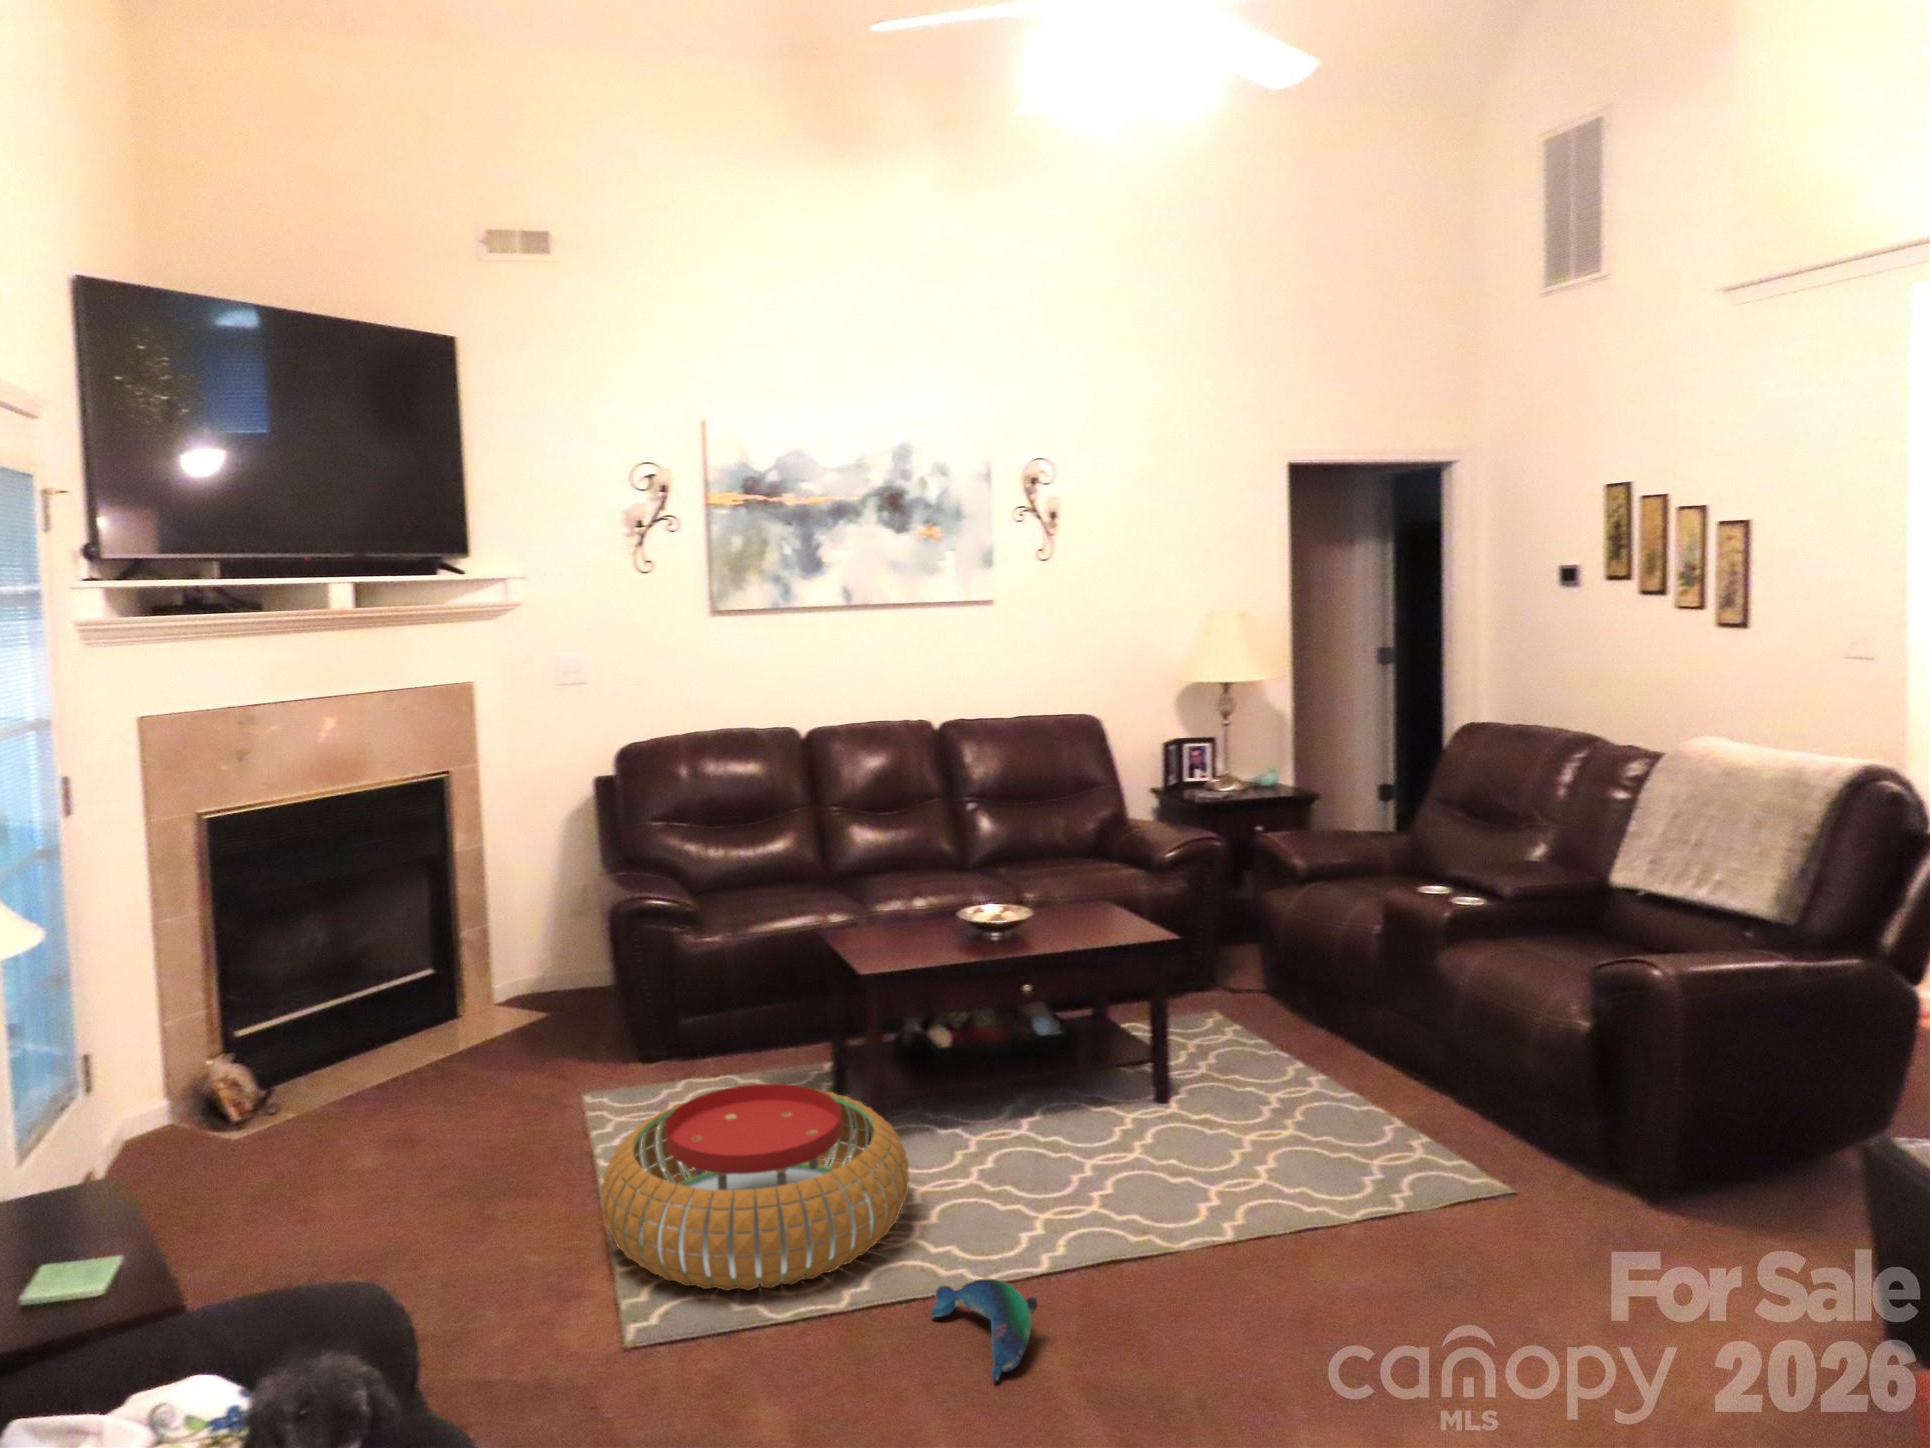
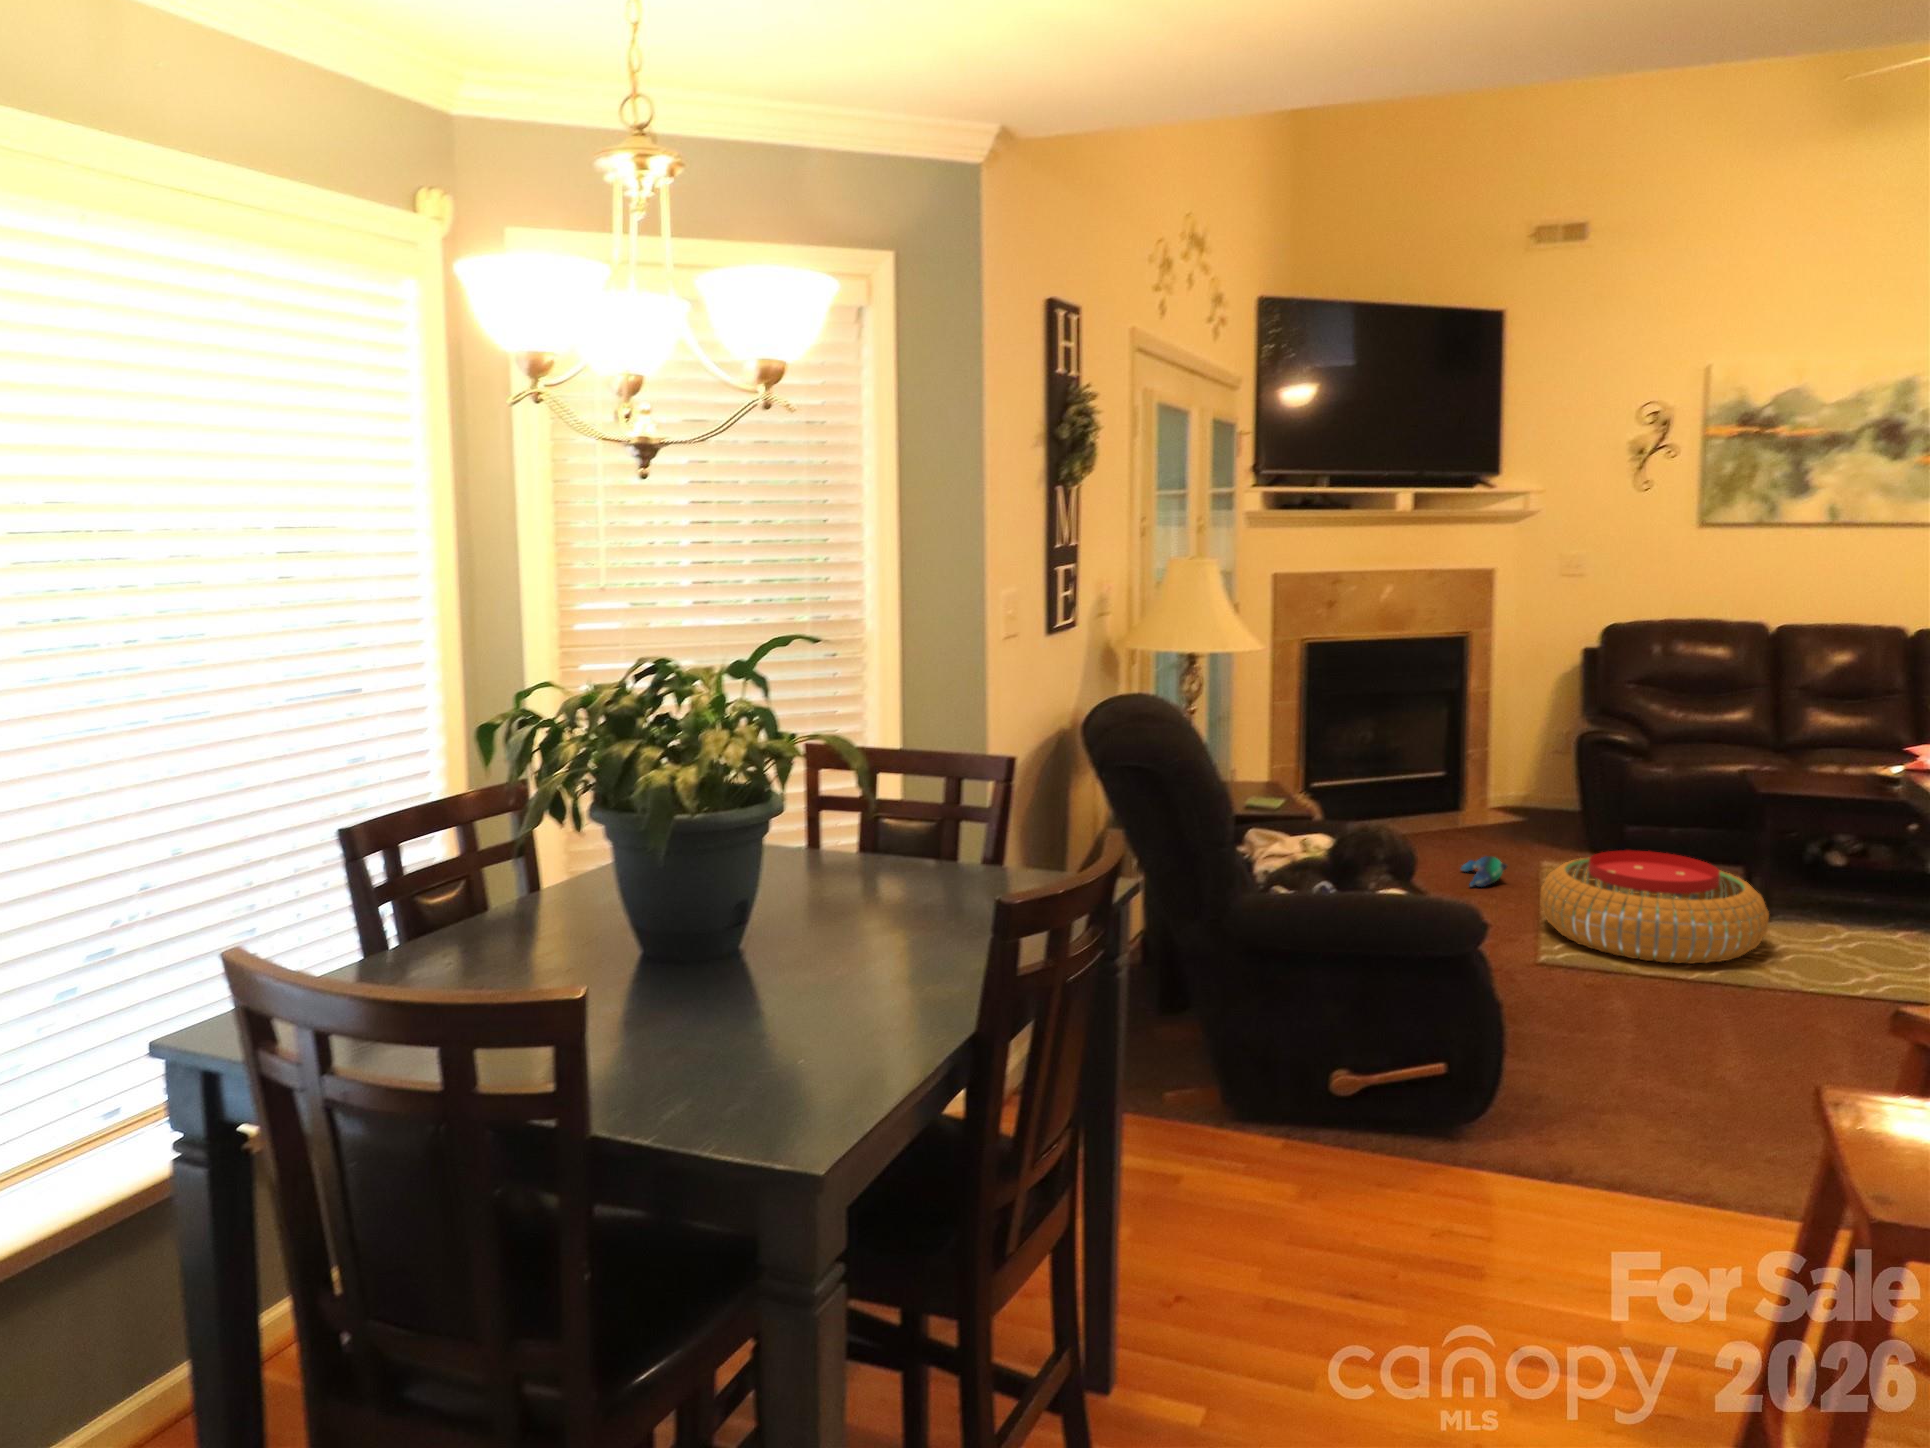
plush toy: present [931,1279,1037,1381] -> present [1461,856,1507,887]

